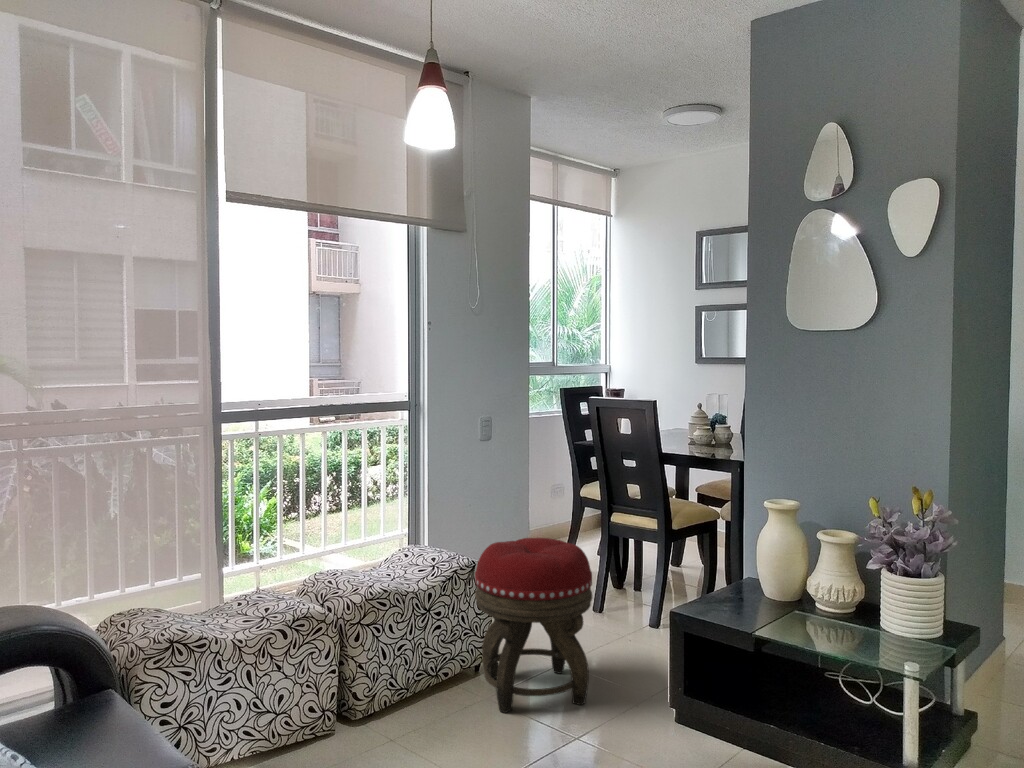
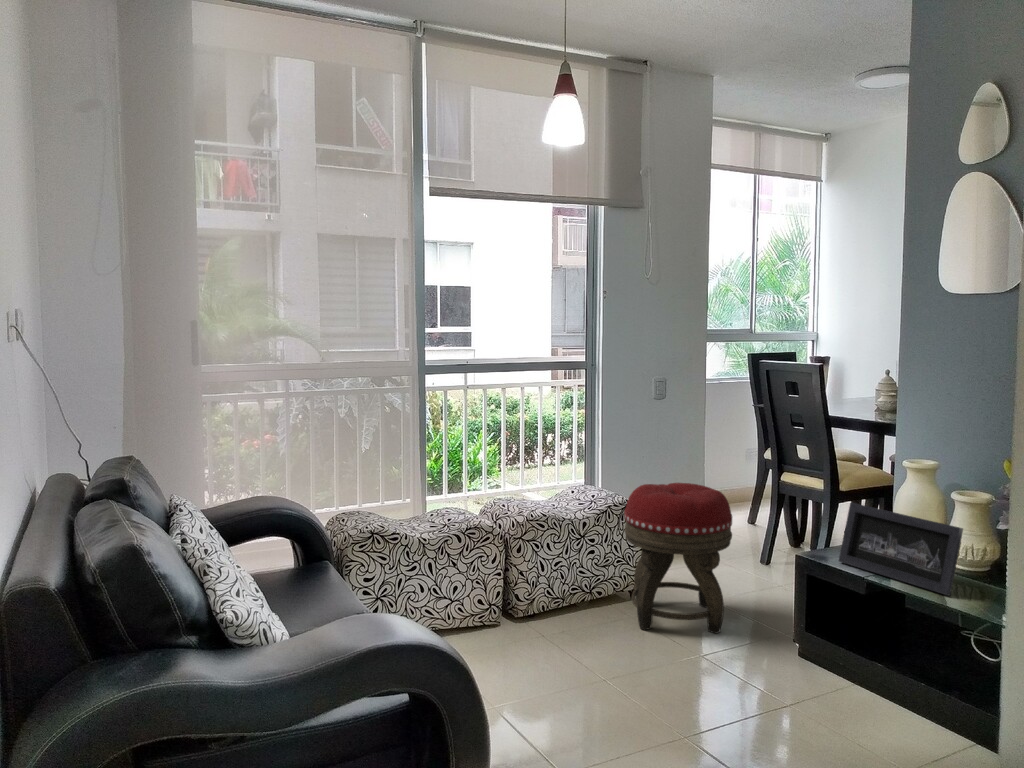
picture frame: none [720,553,848,646] -> present [839,503,963,595]

